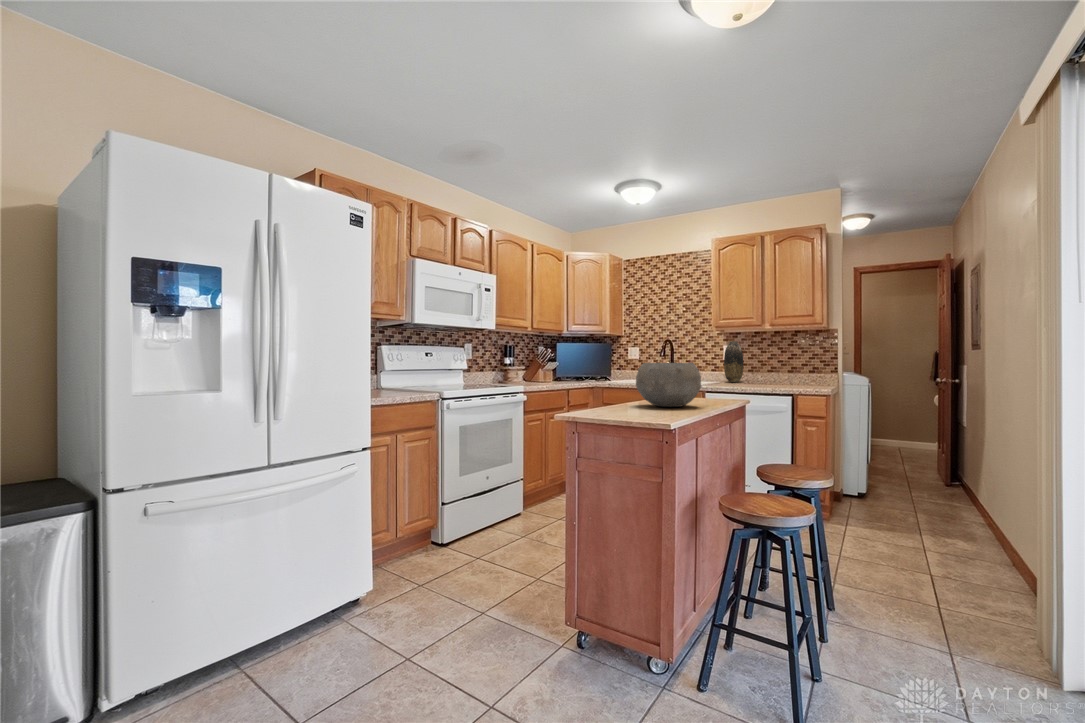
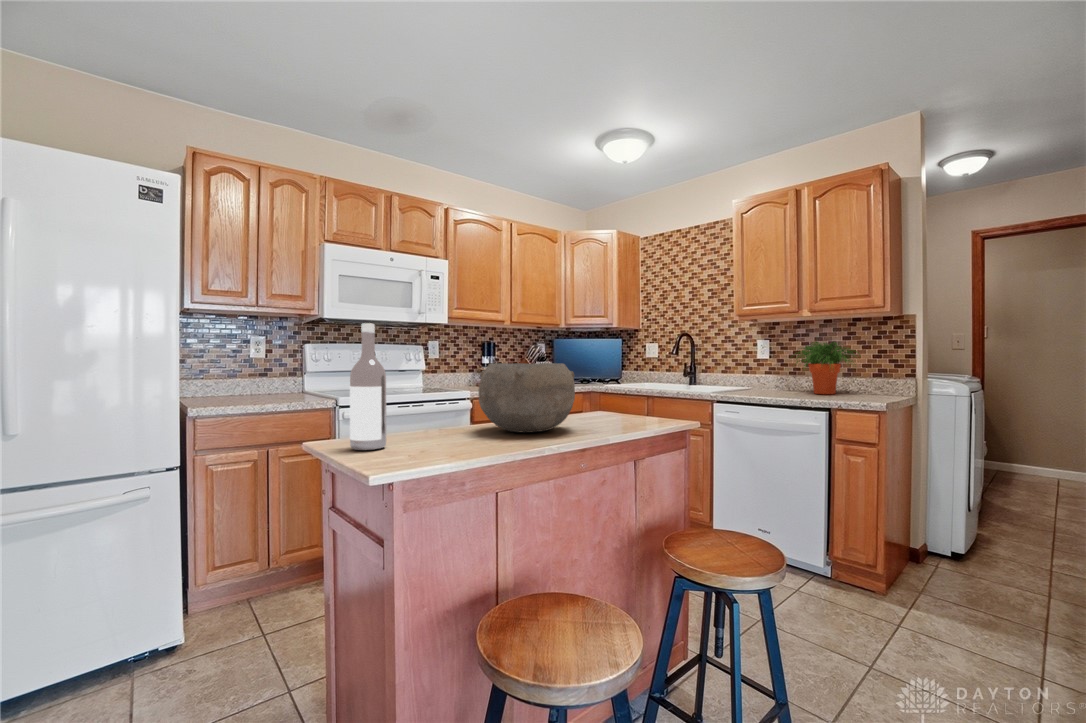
wine bottle: none [602,338,624,416] -> present [350,323,386,450]
vase: present [724,341,743,382] -> none [752,333,777,388]
potted plant: none [758,348,807,386] -> present [796,342,857,394]

